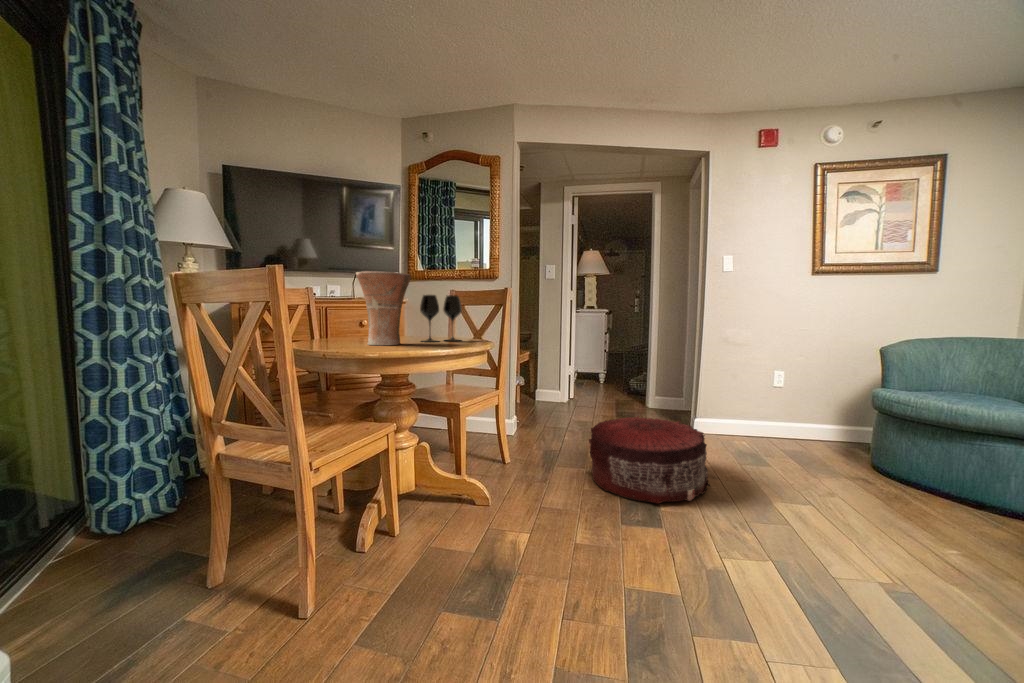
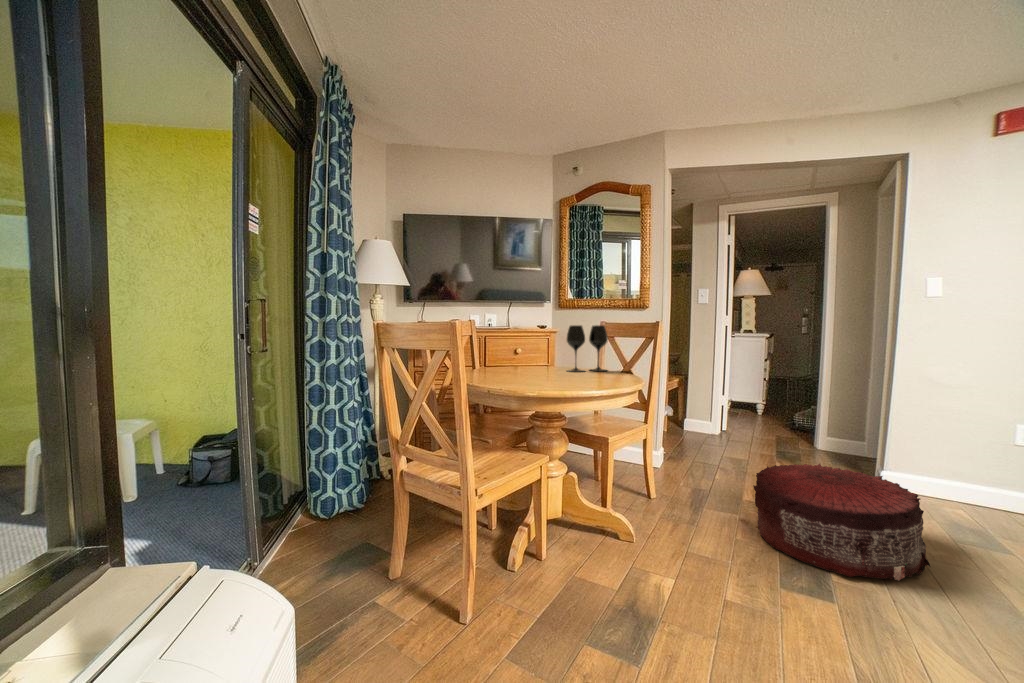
vase: present [356,271,411,345] -> none [509,307,559,376]

